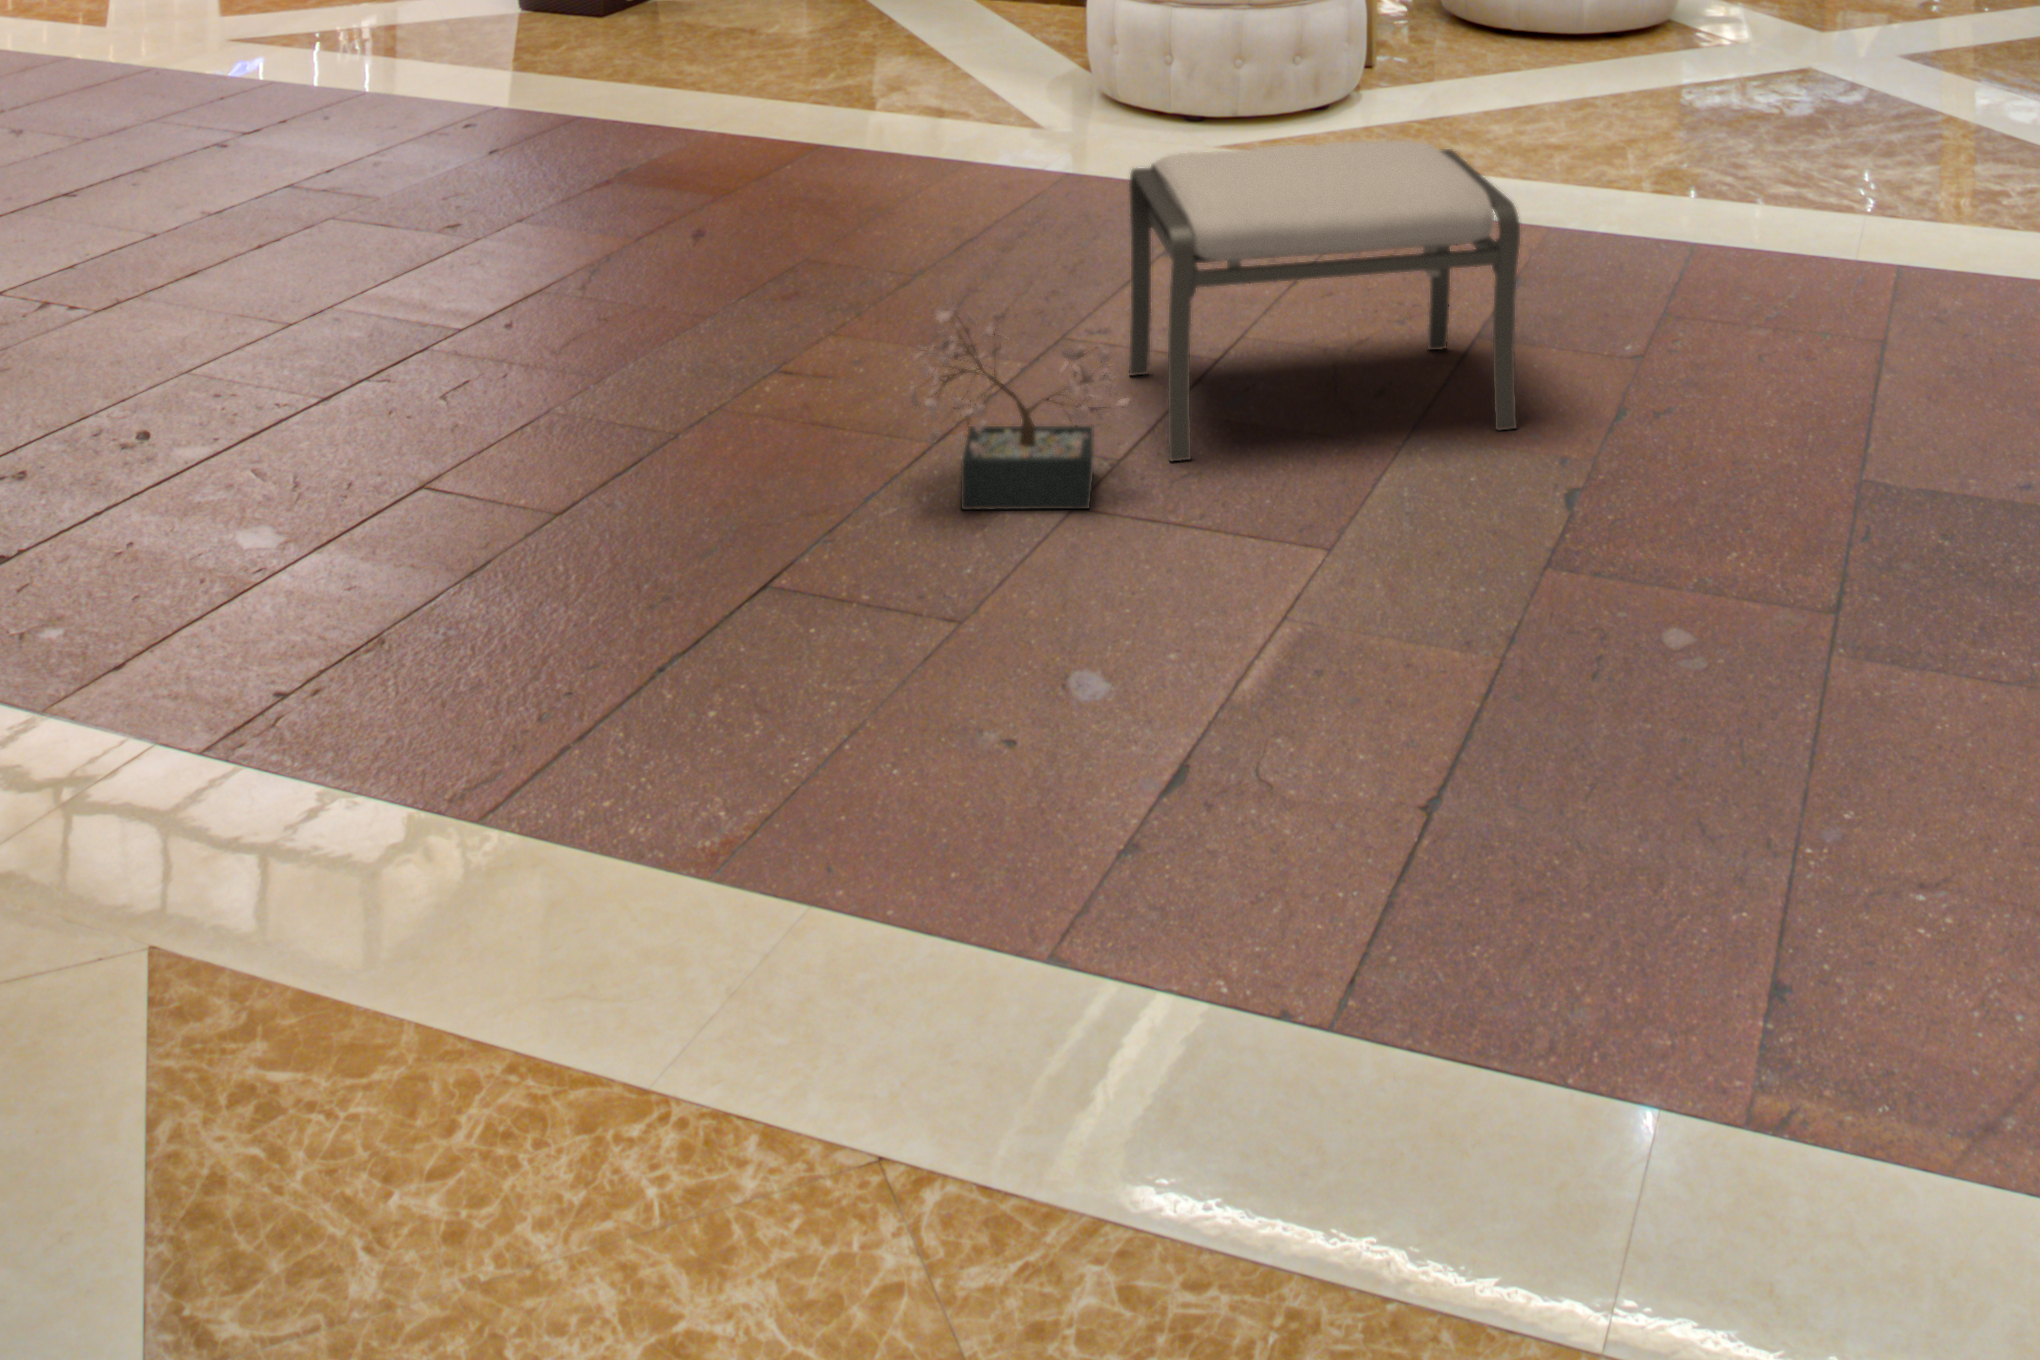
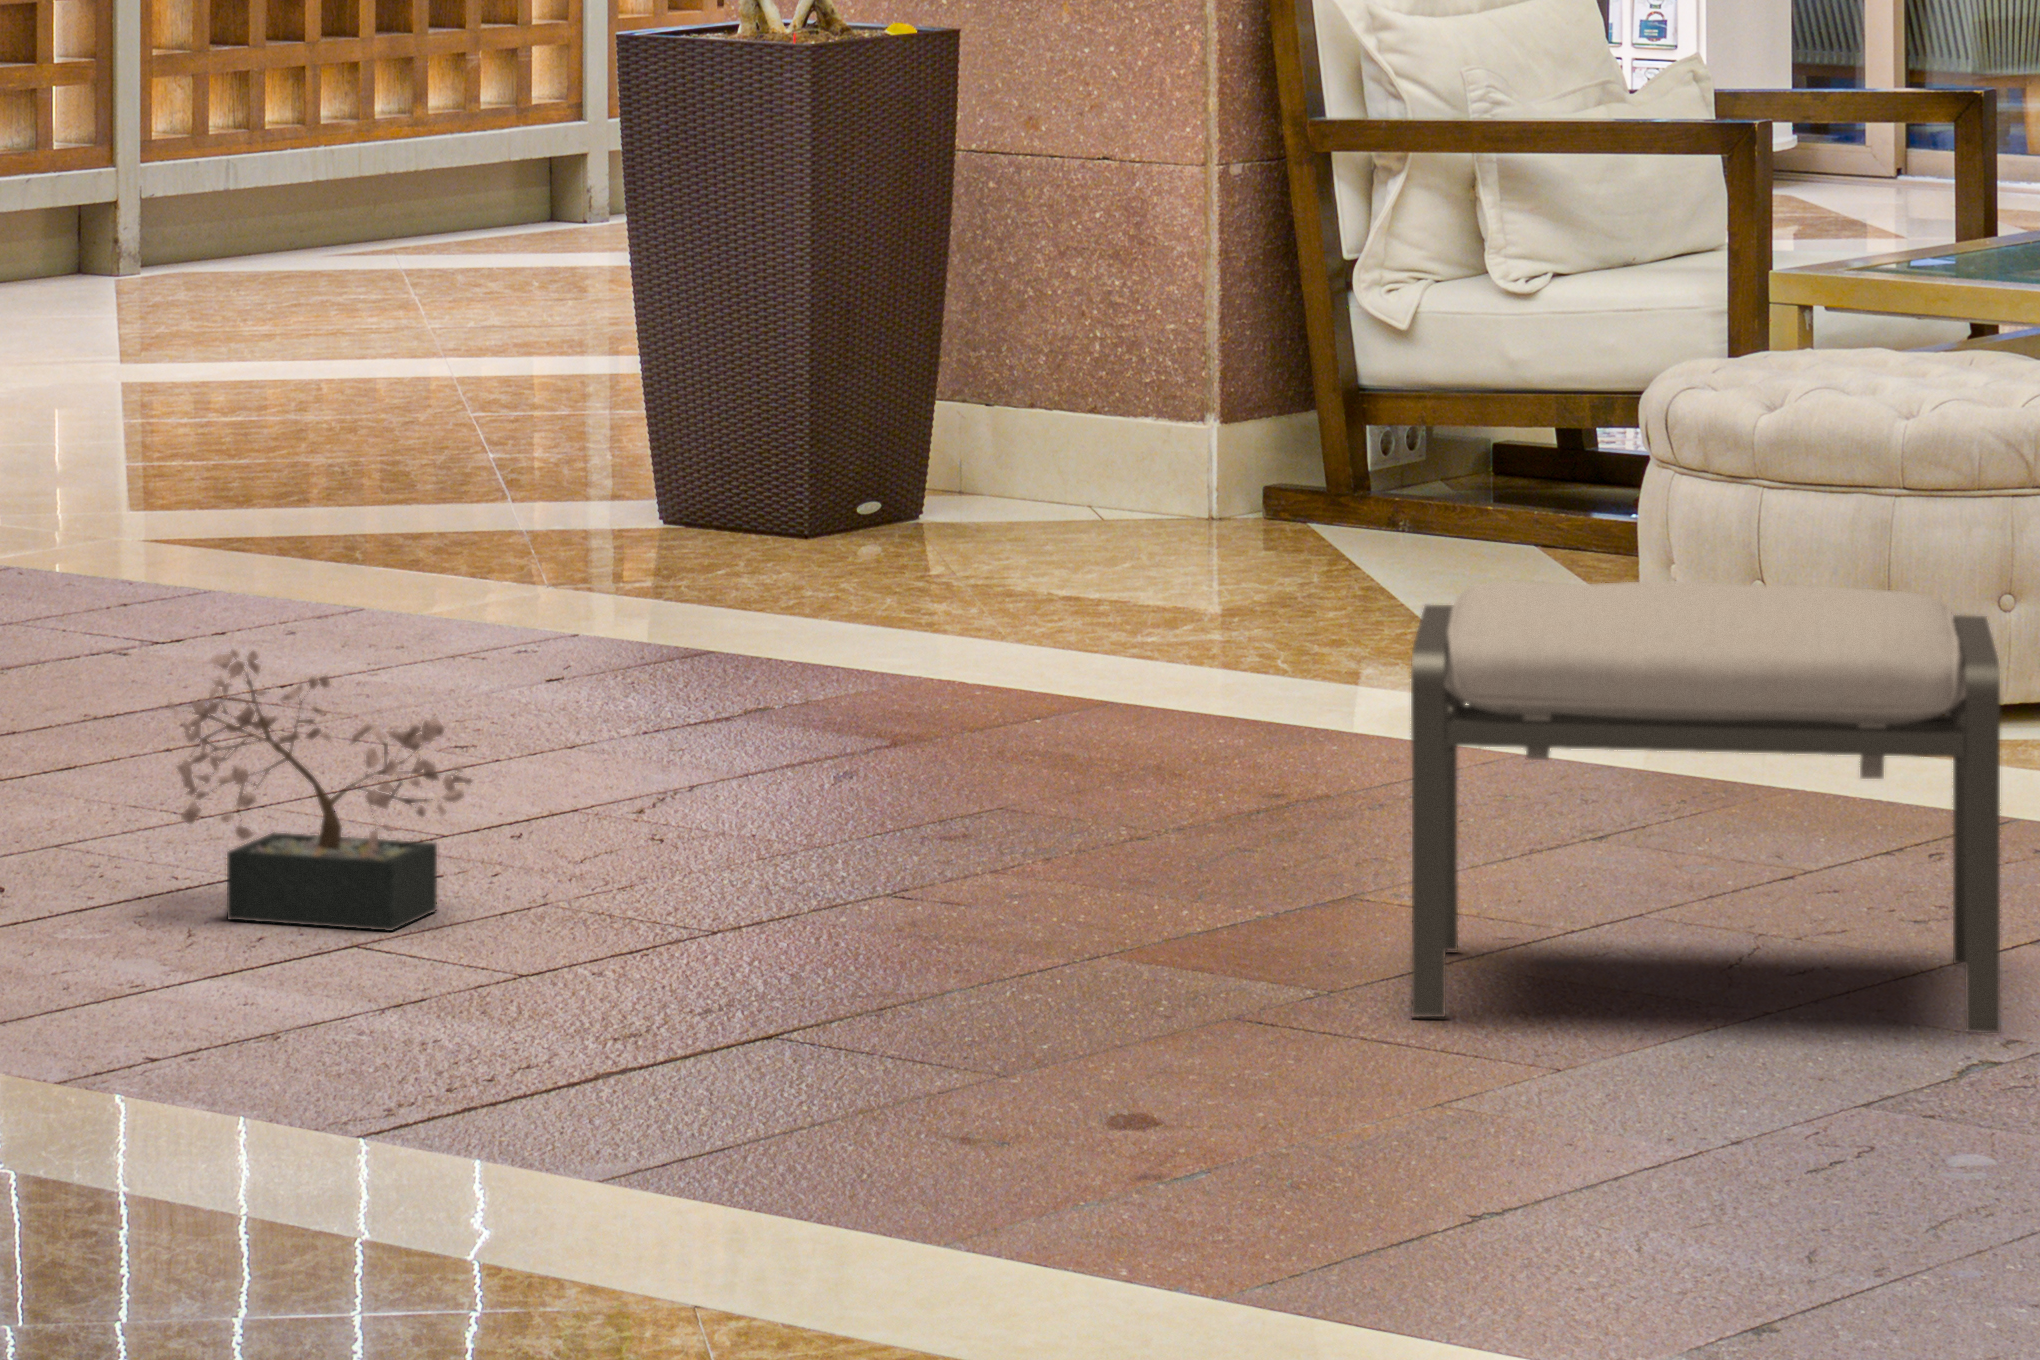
decorative plant: present [909,299,1129,510] -> present [167,650,472,931]

